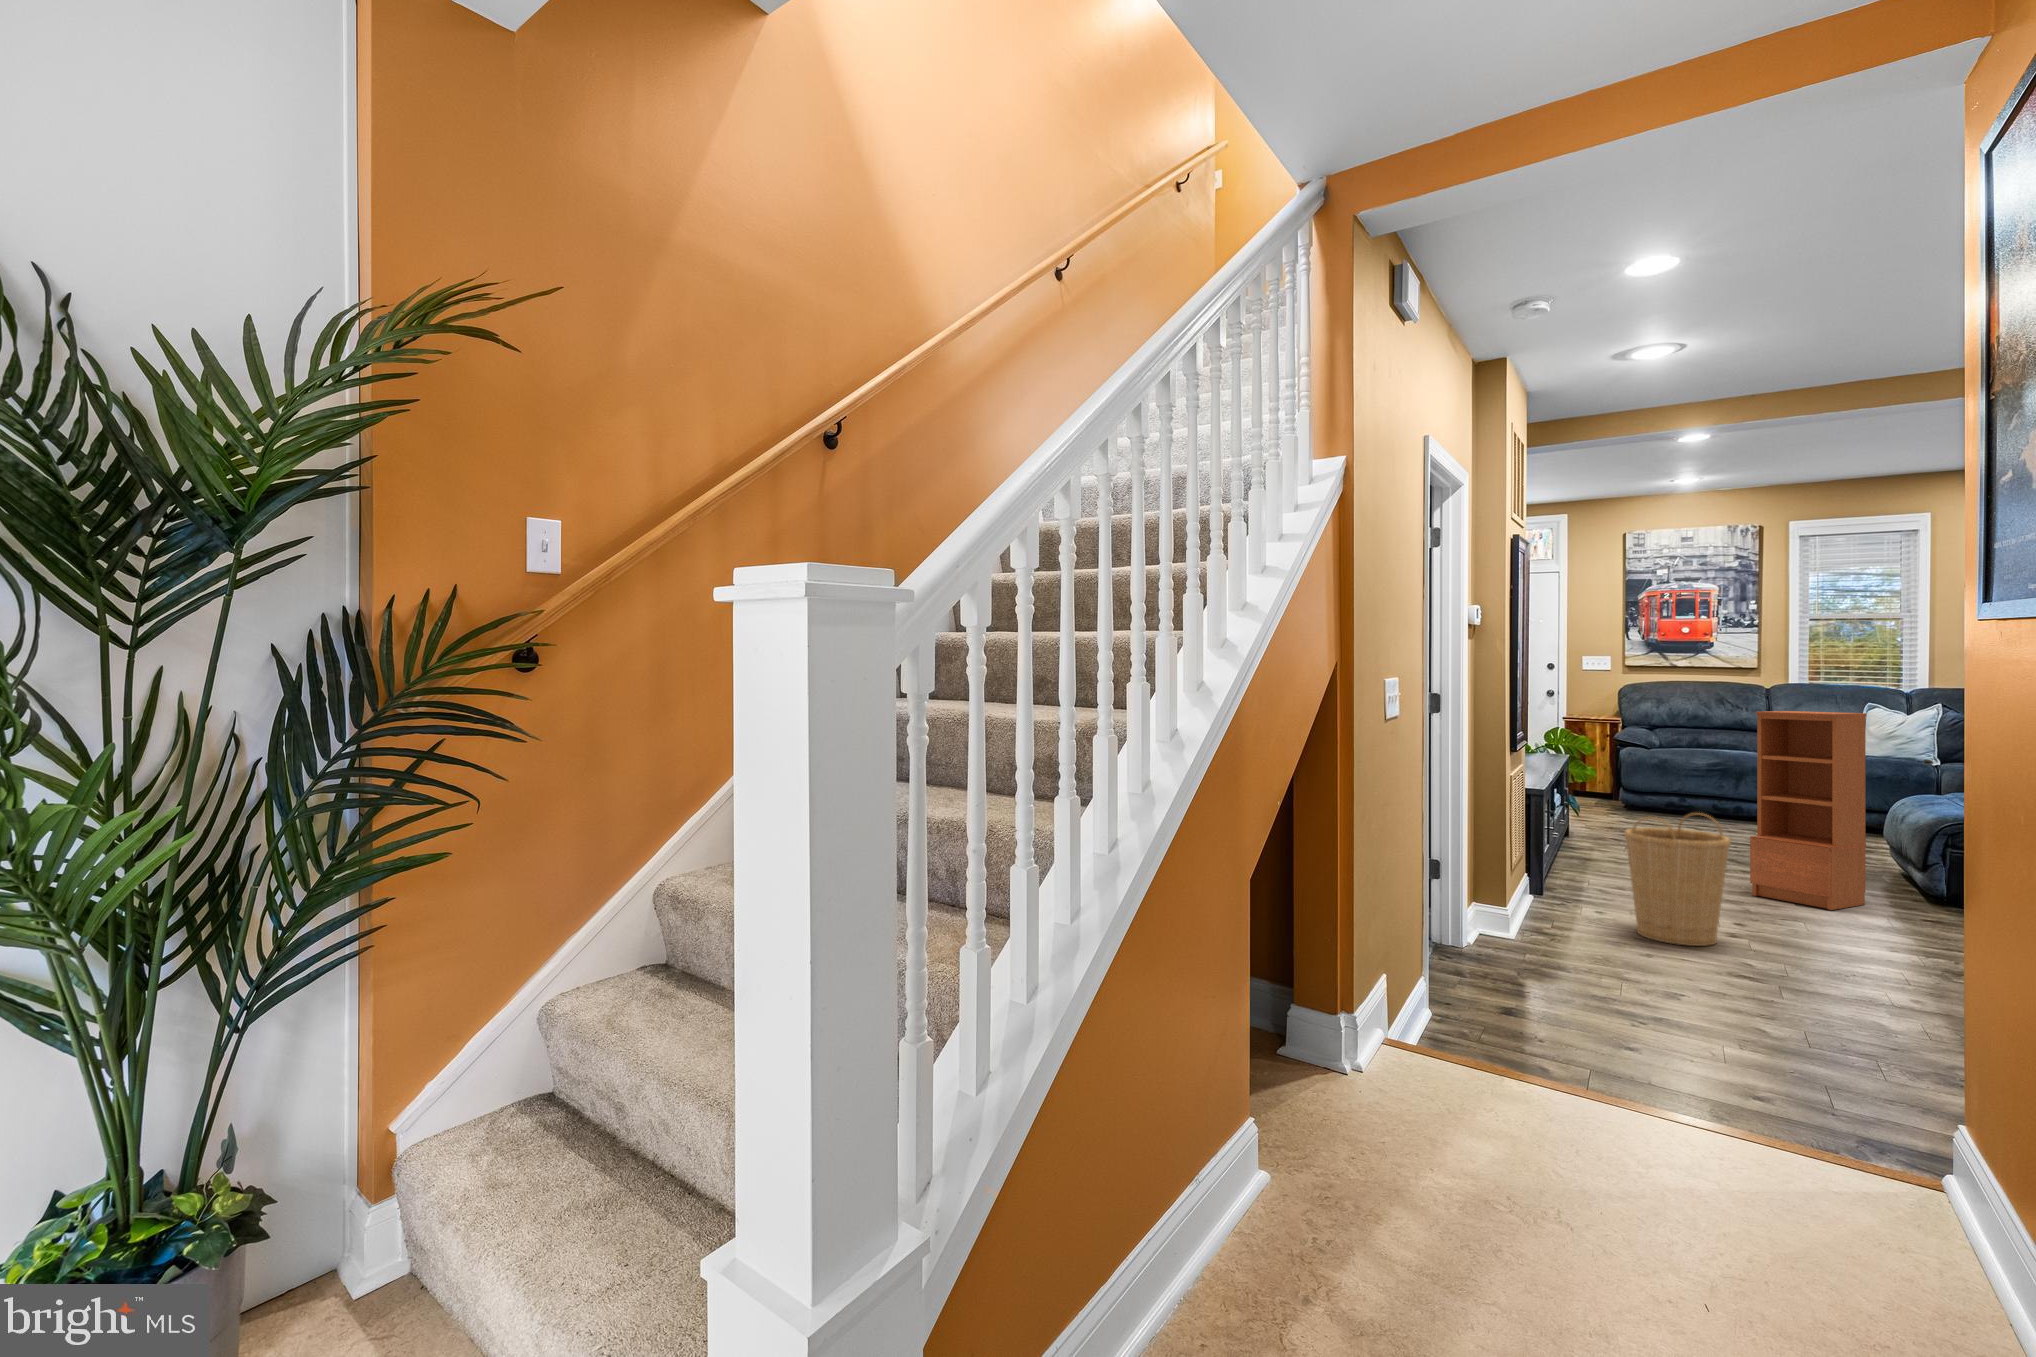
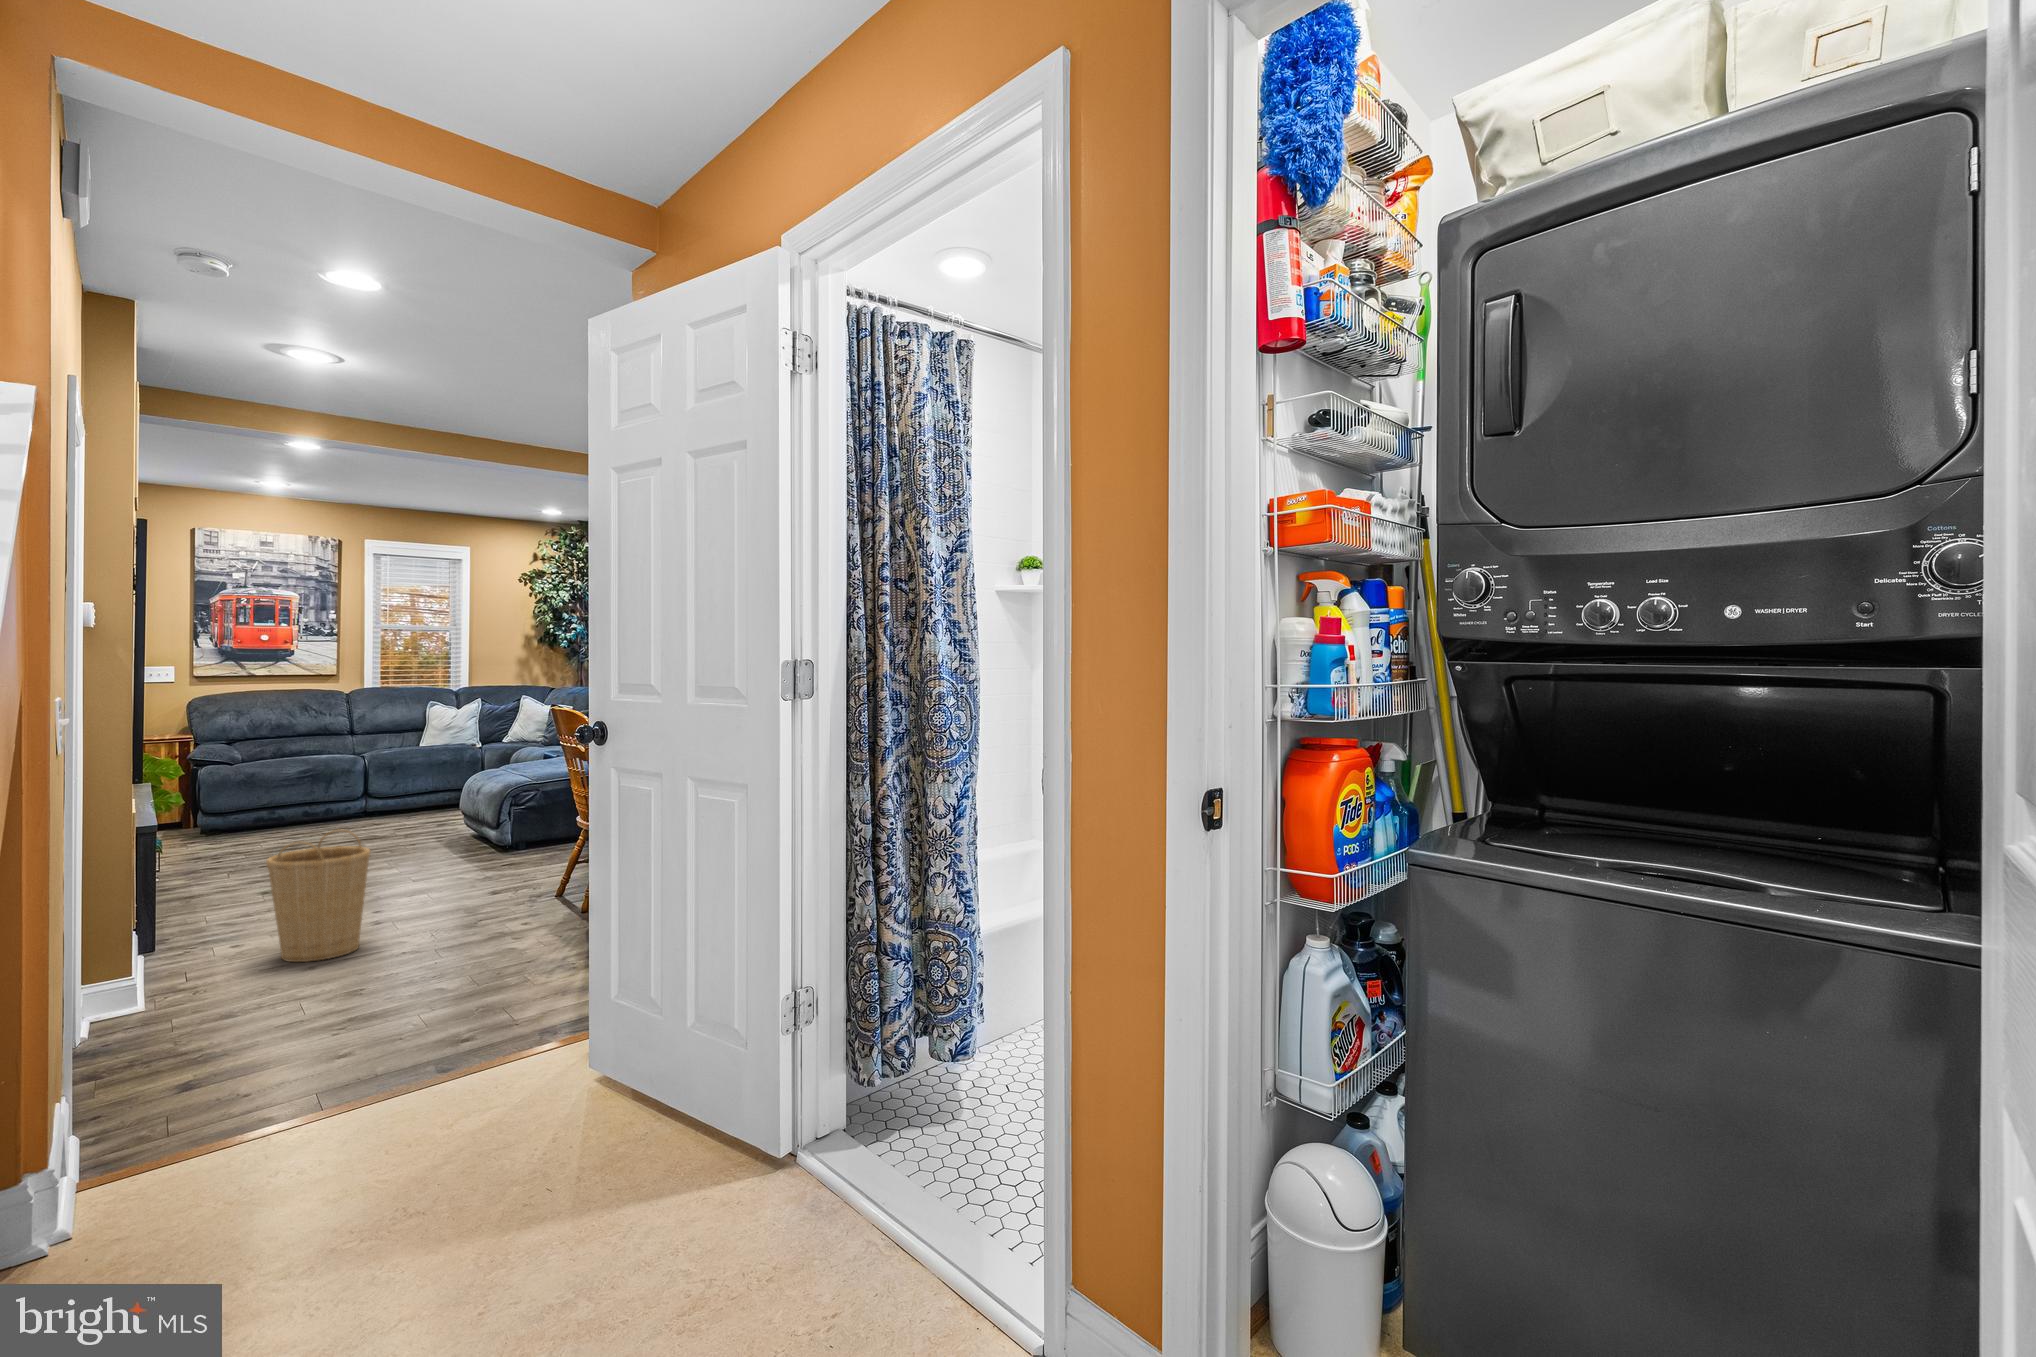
bookcase: present [1750,711,1866,910] -> none [368,722,458,893]

